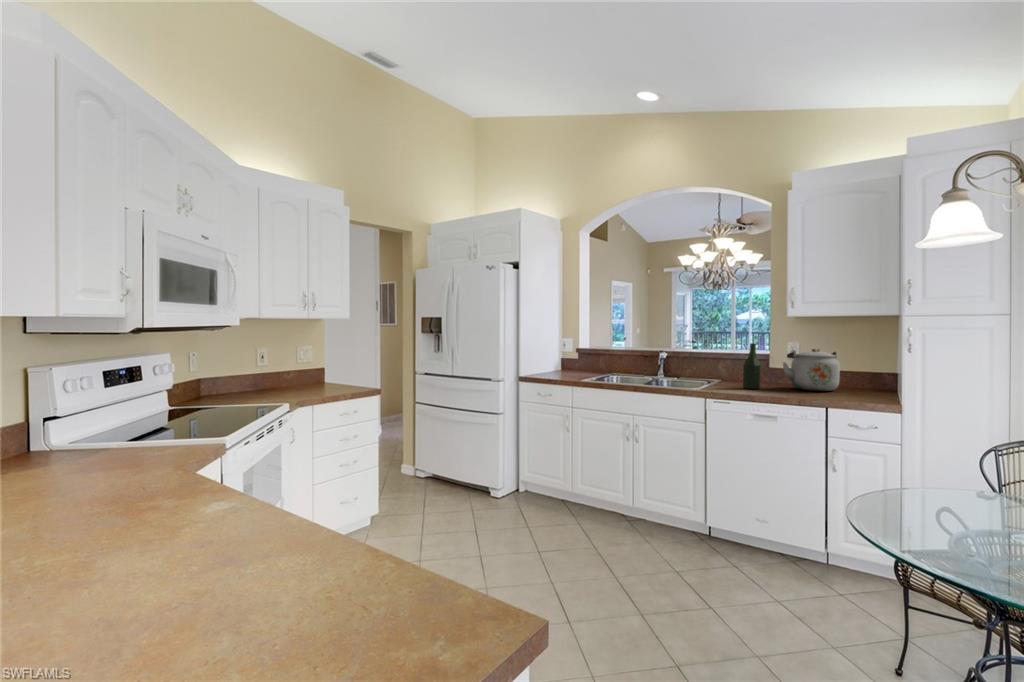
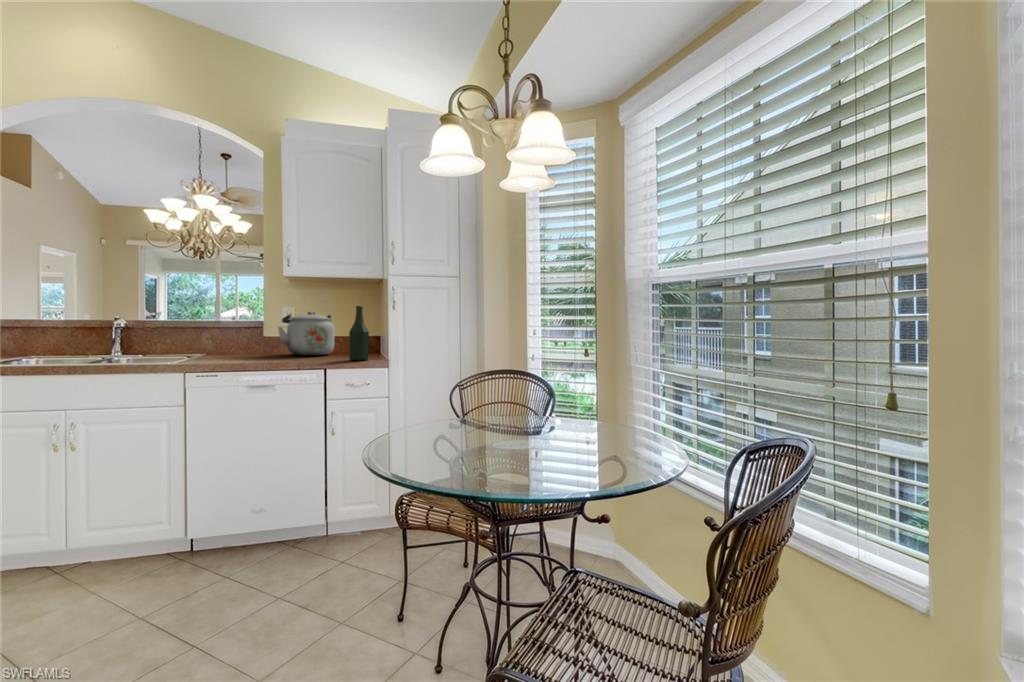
bottle: present [743,343,761,389] -> present [349,306,369,361]

